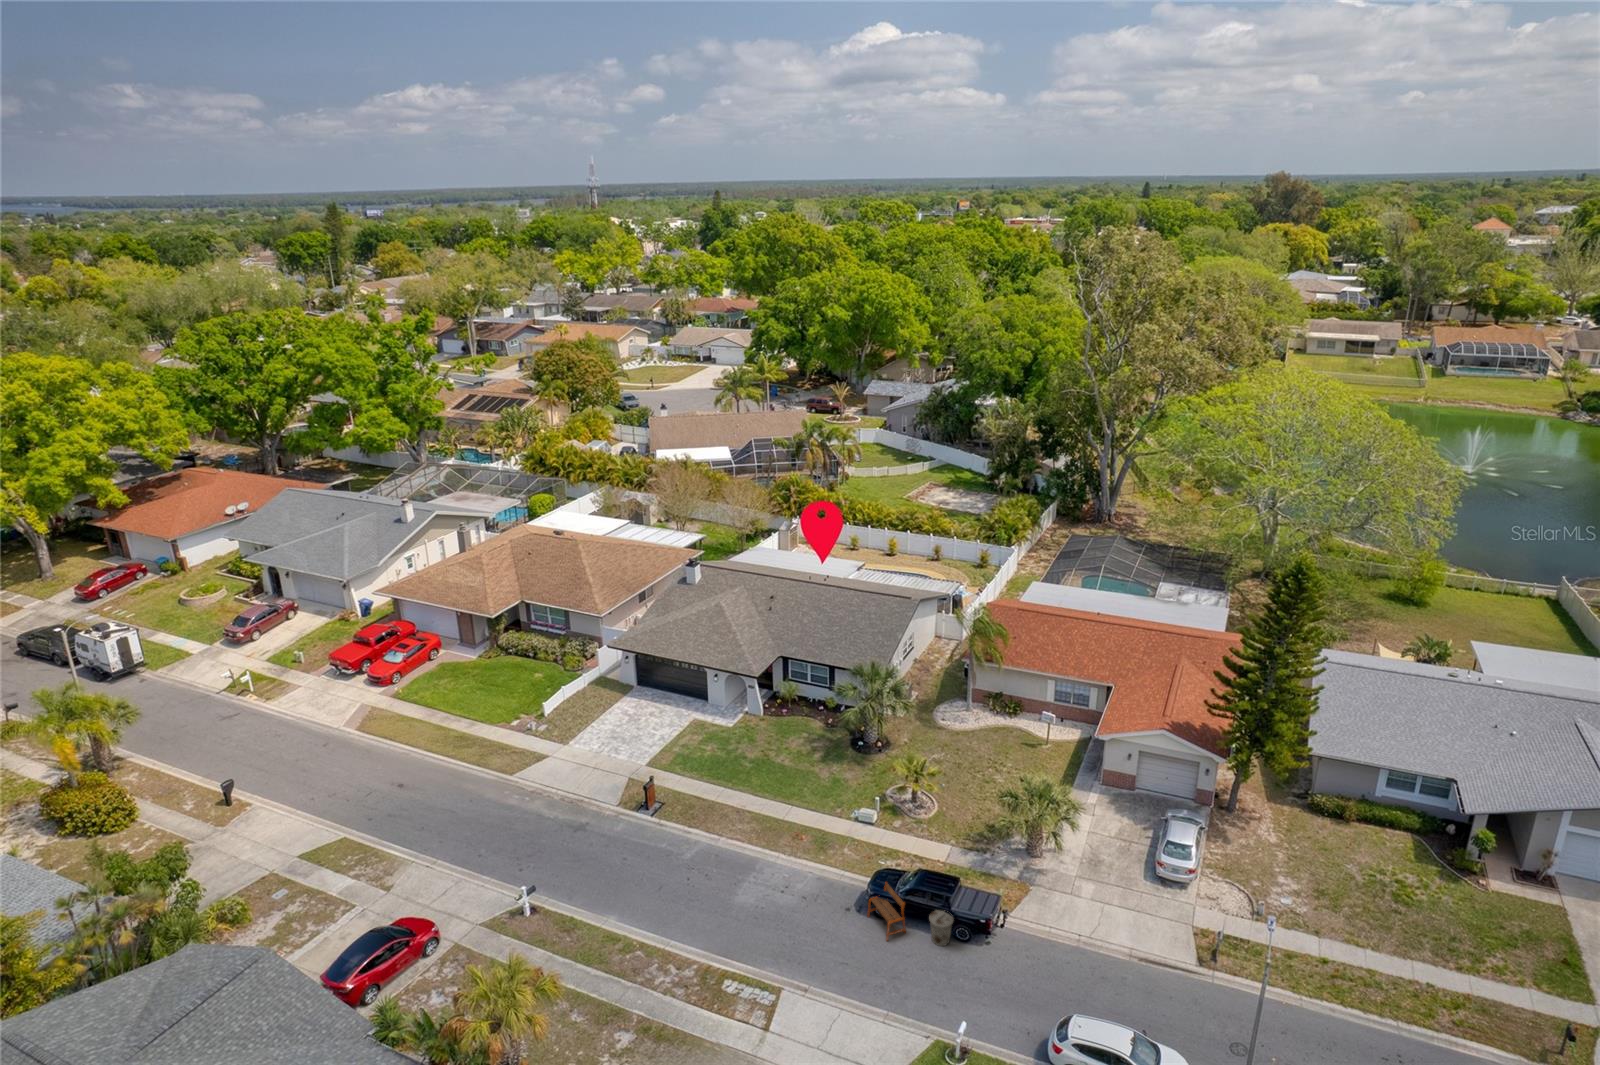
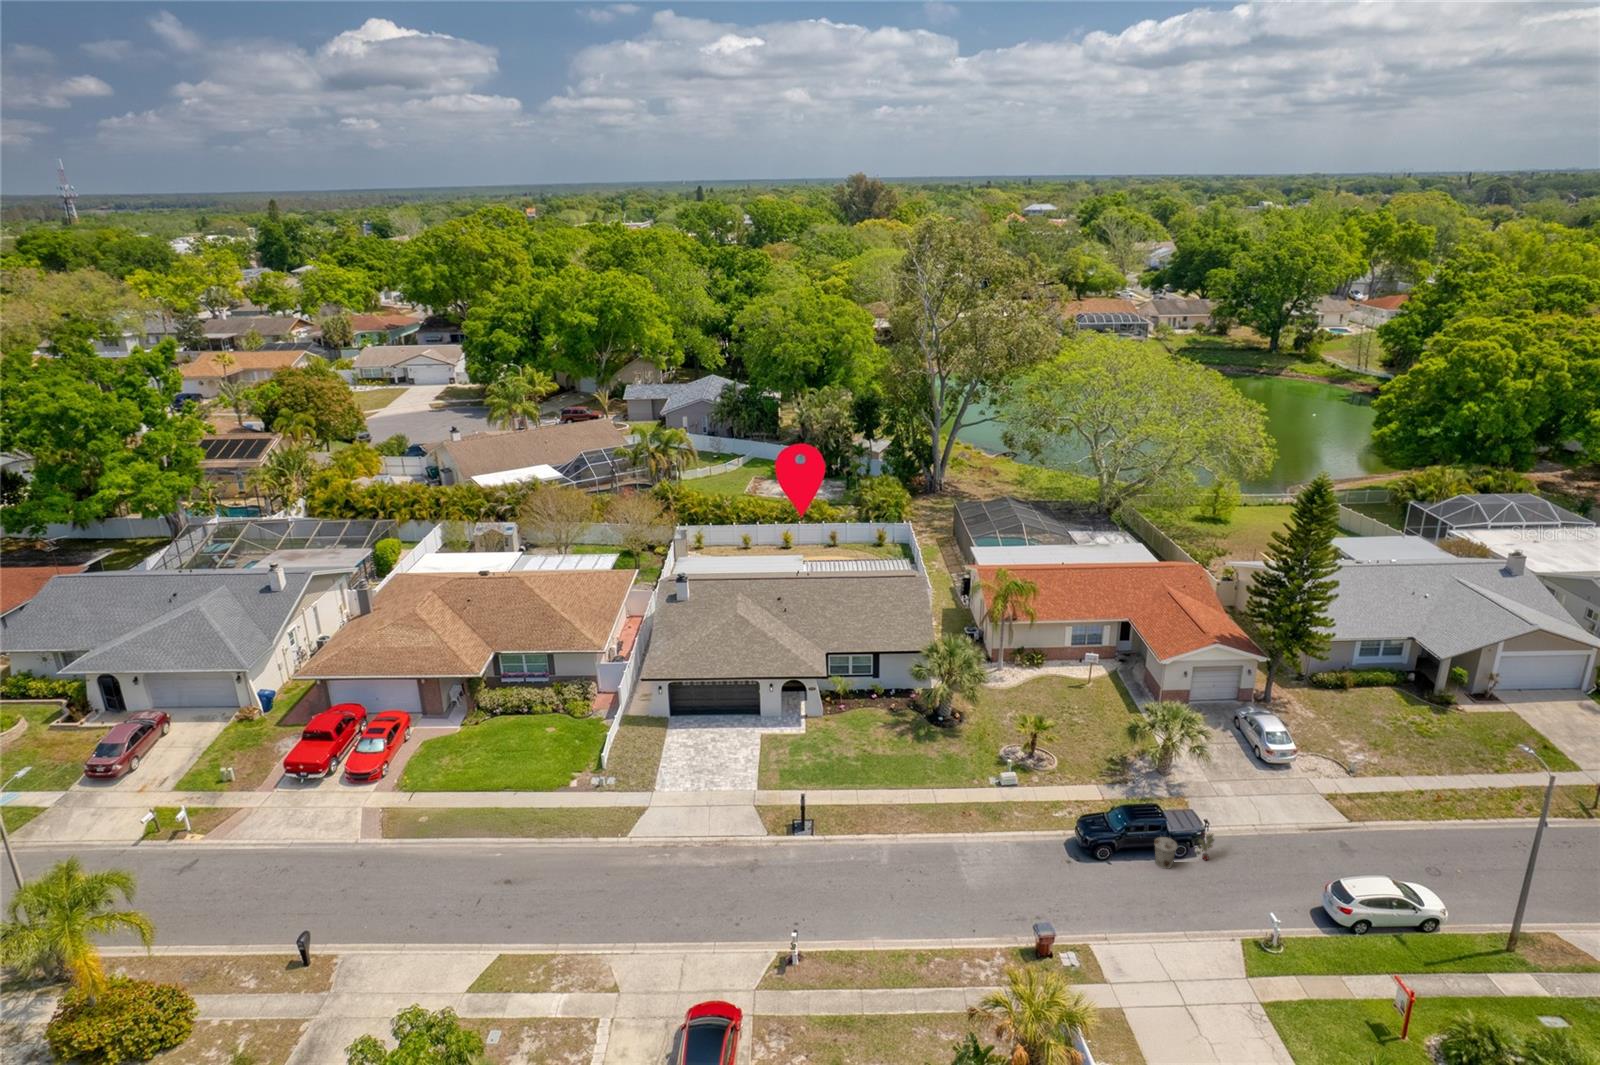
bench: present [867,883,906,940] -> none [1091,827,1135,879]
potted tree: none [978,919,1002,951] -> present [1198,833,1214,860]

